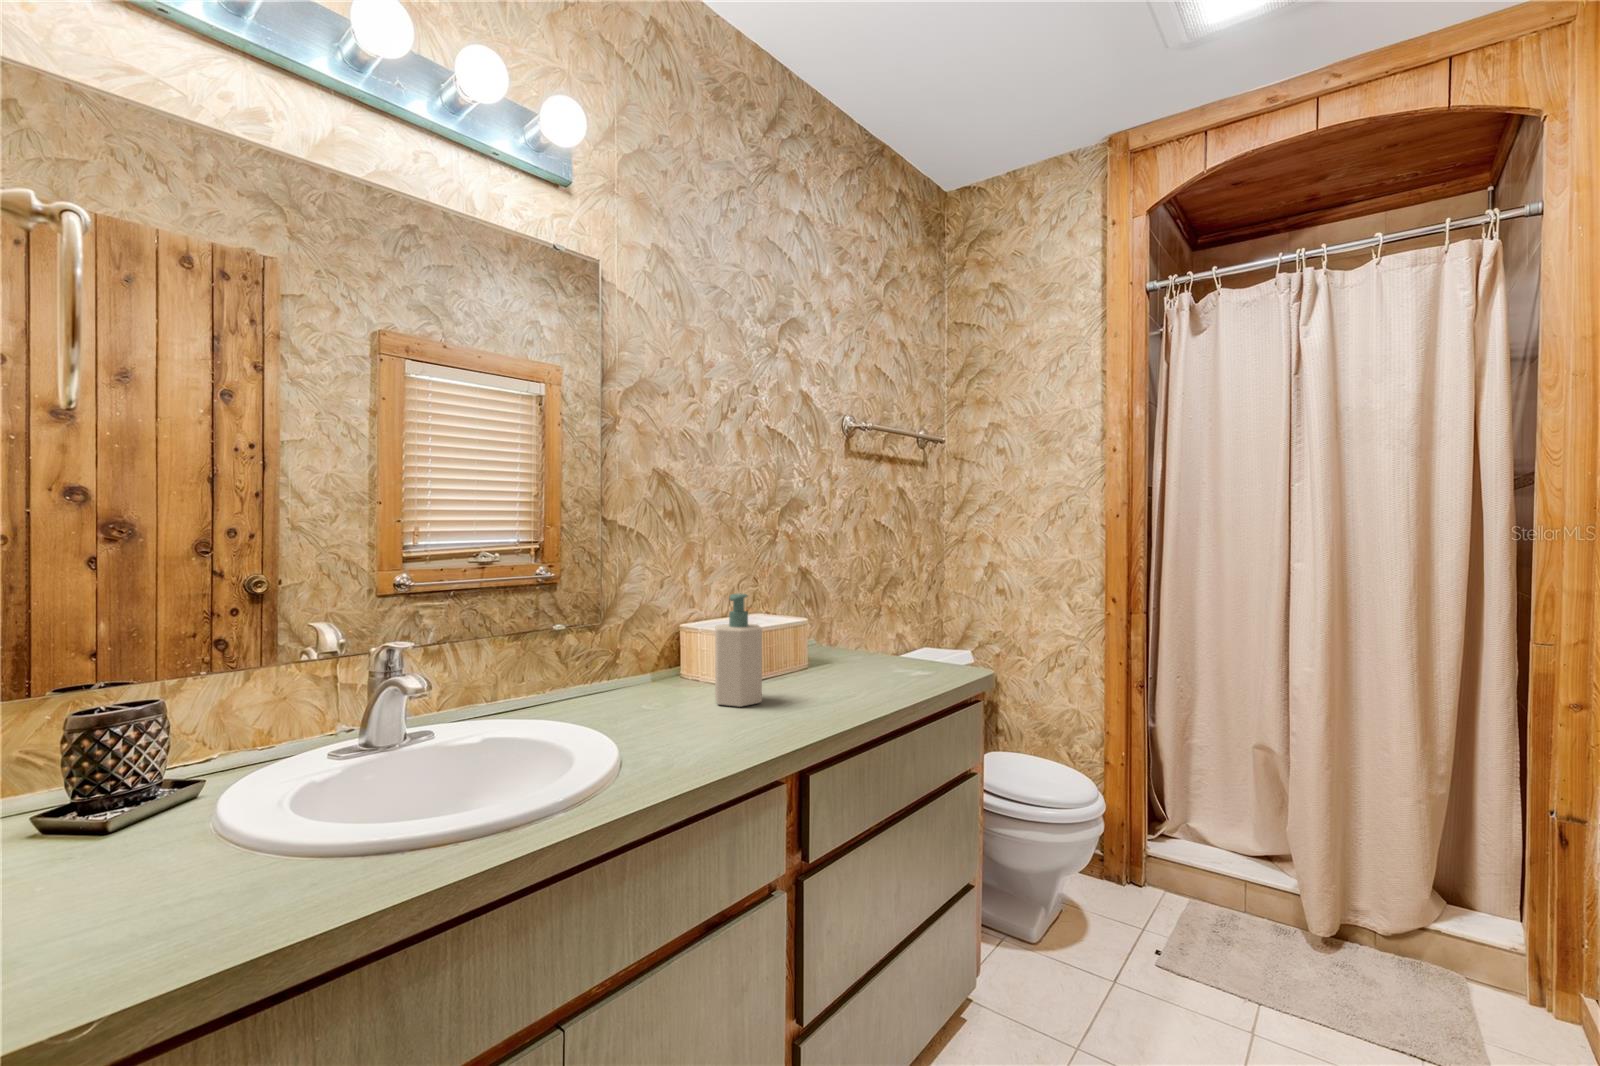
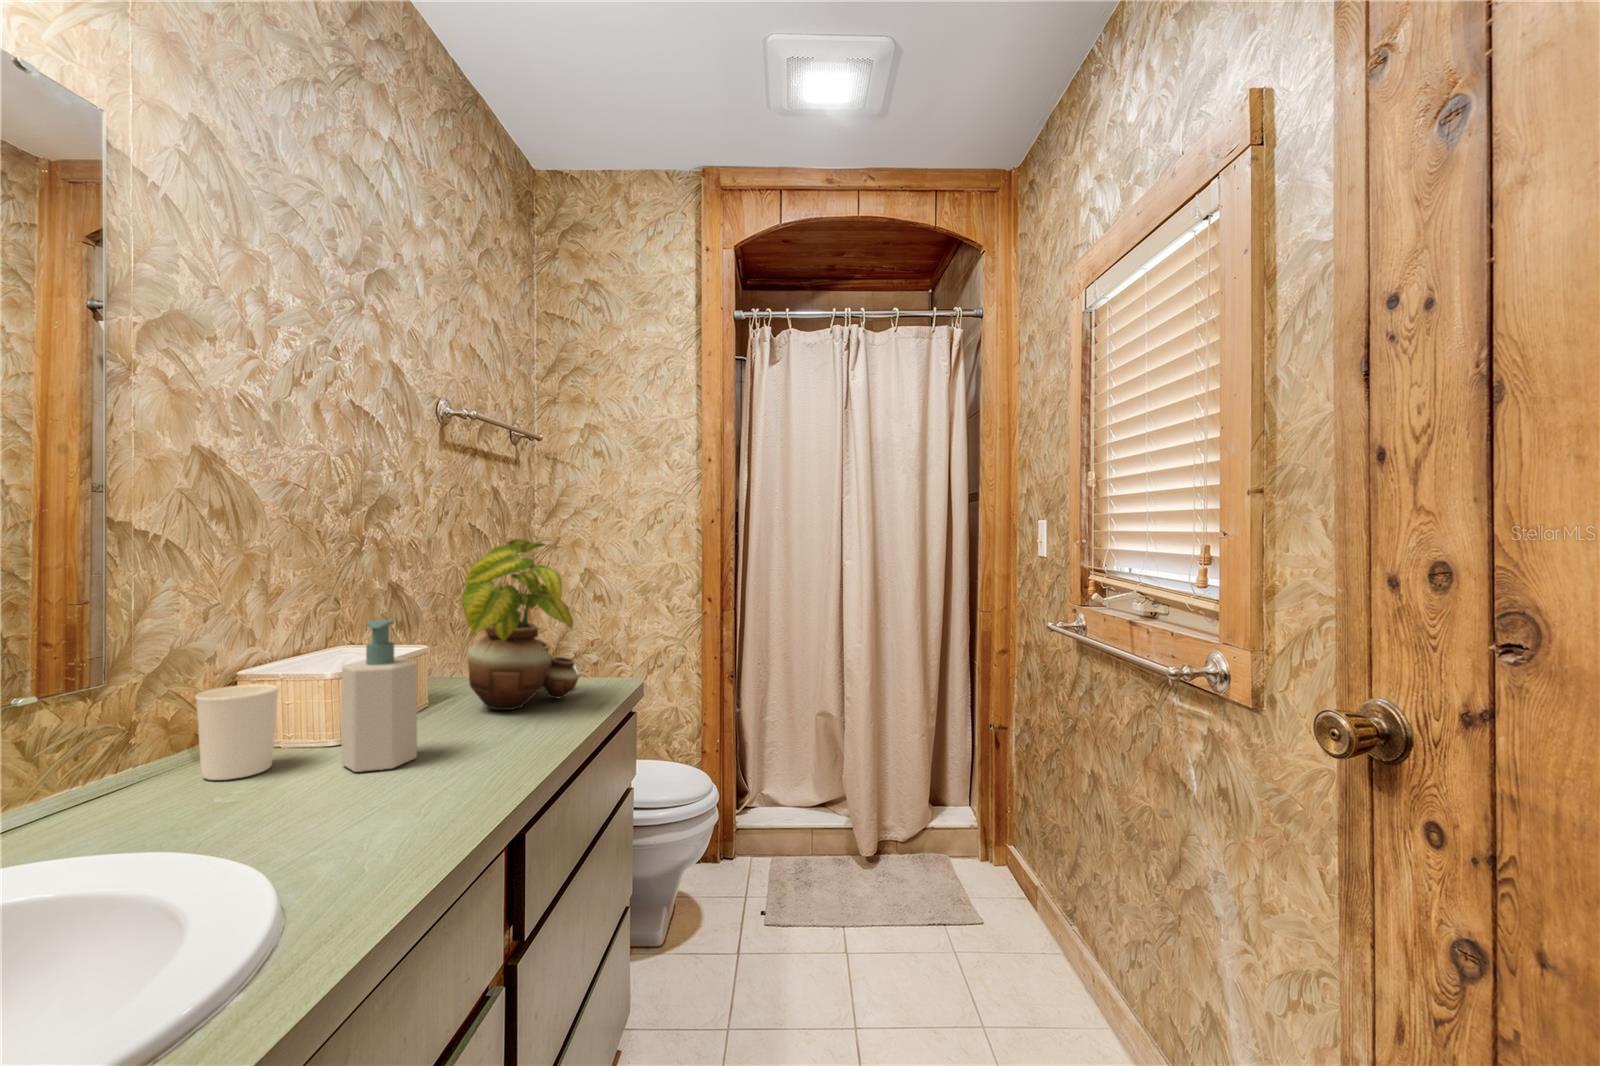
potted plant: none [805,533,919,680] -> present [462,539,579,710]
candle holder: none [639,633,685,696] -> present [195,684,279,780]

